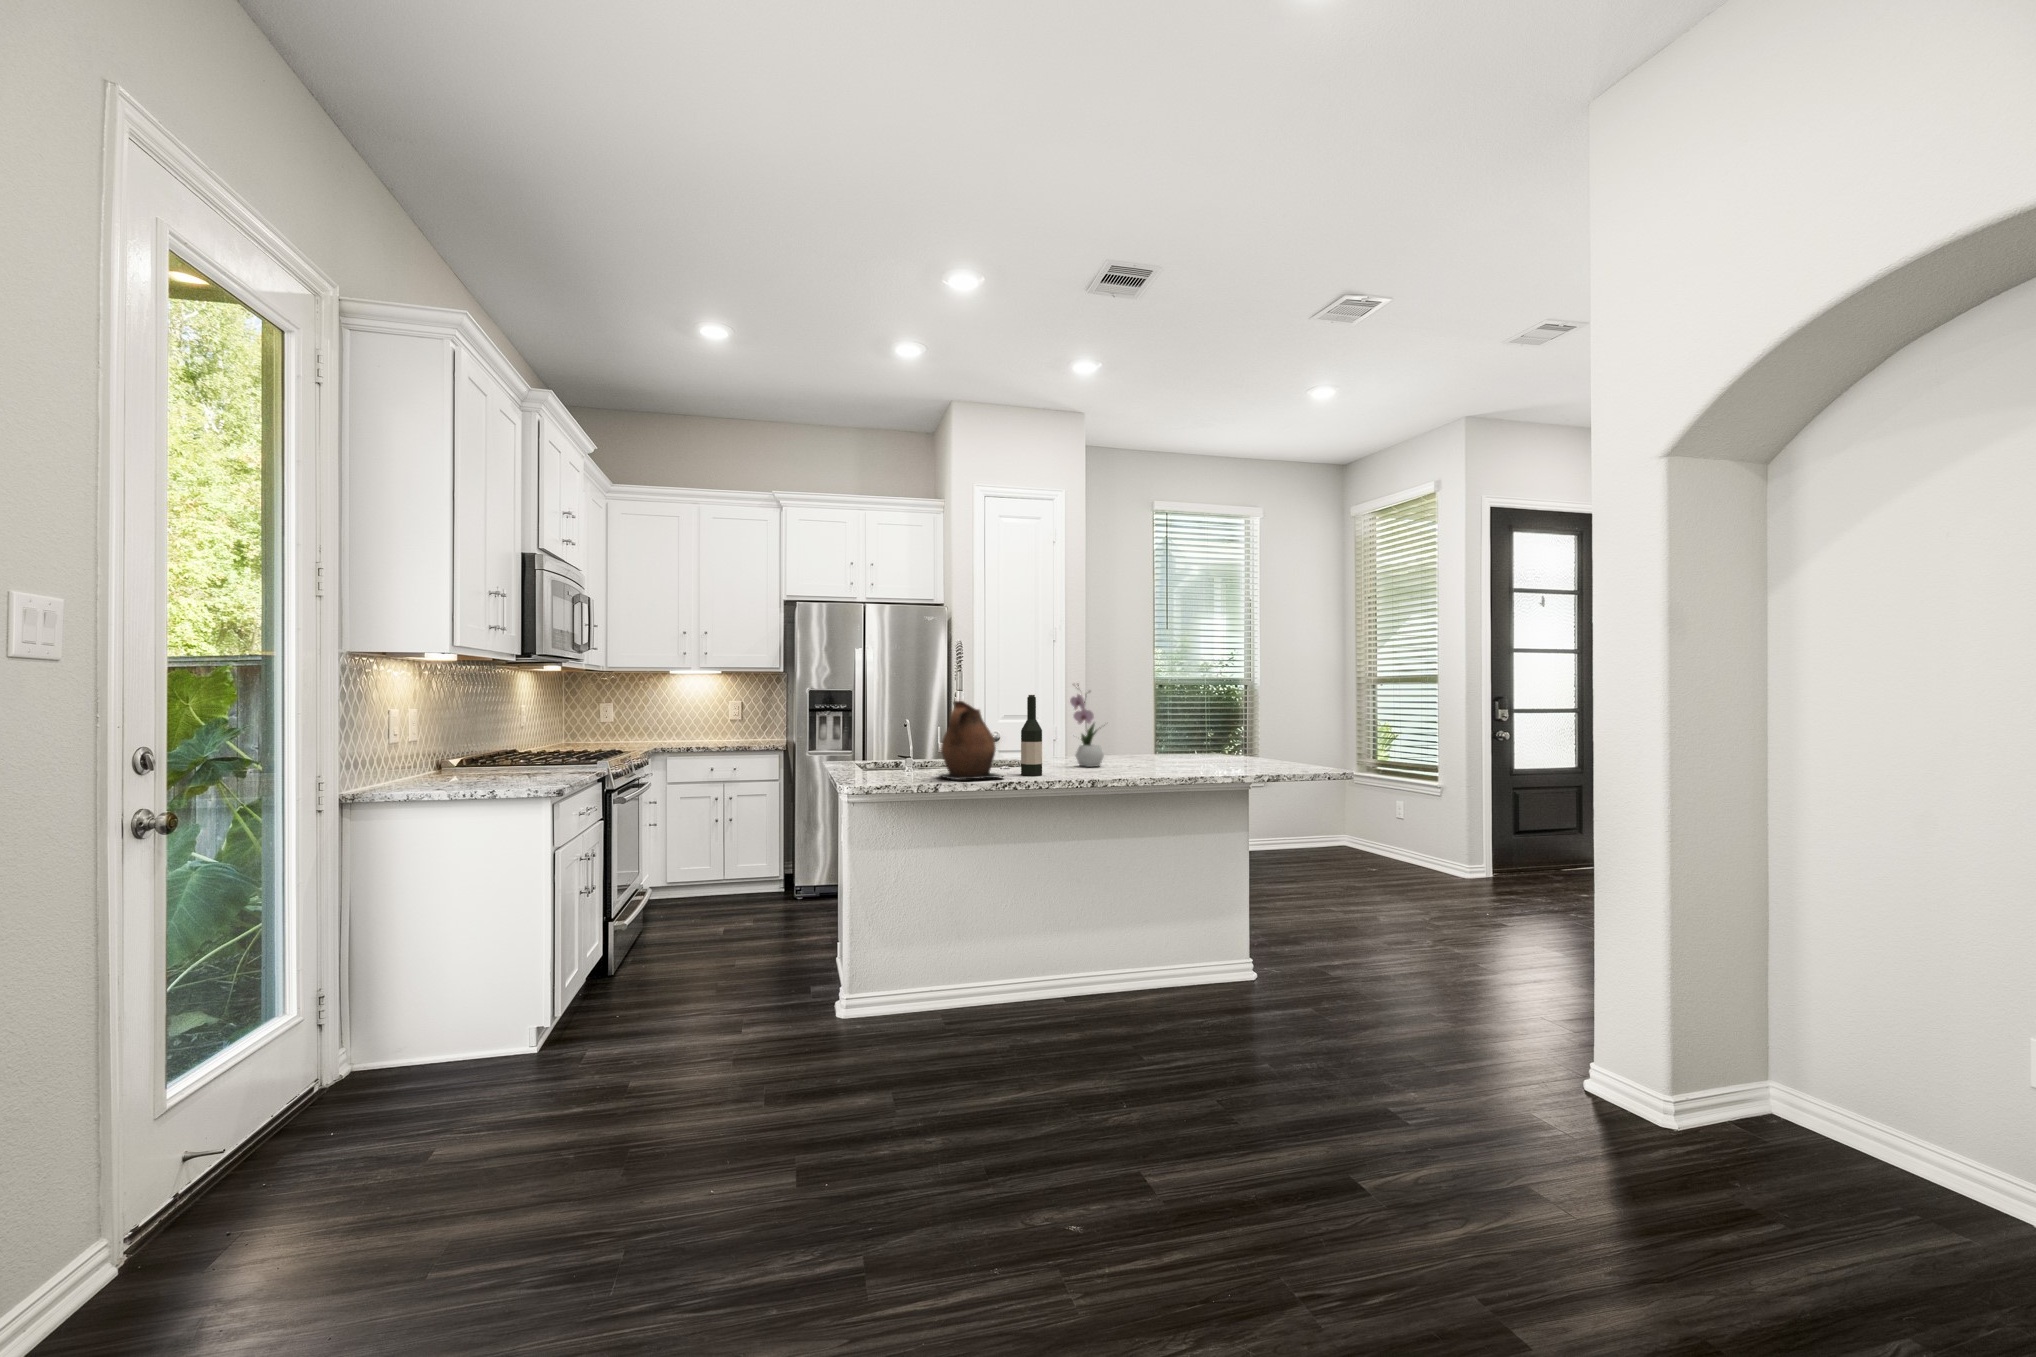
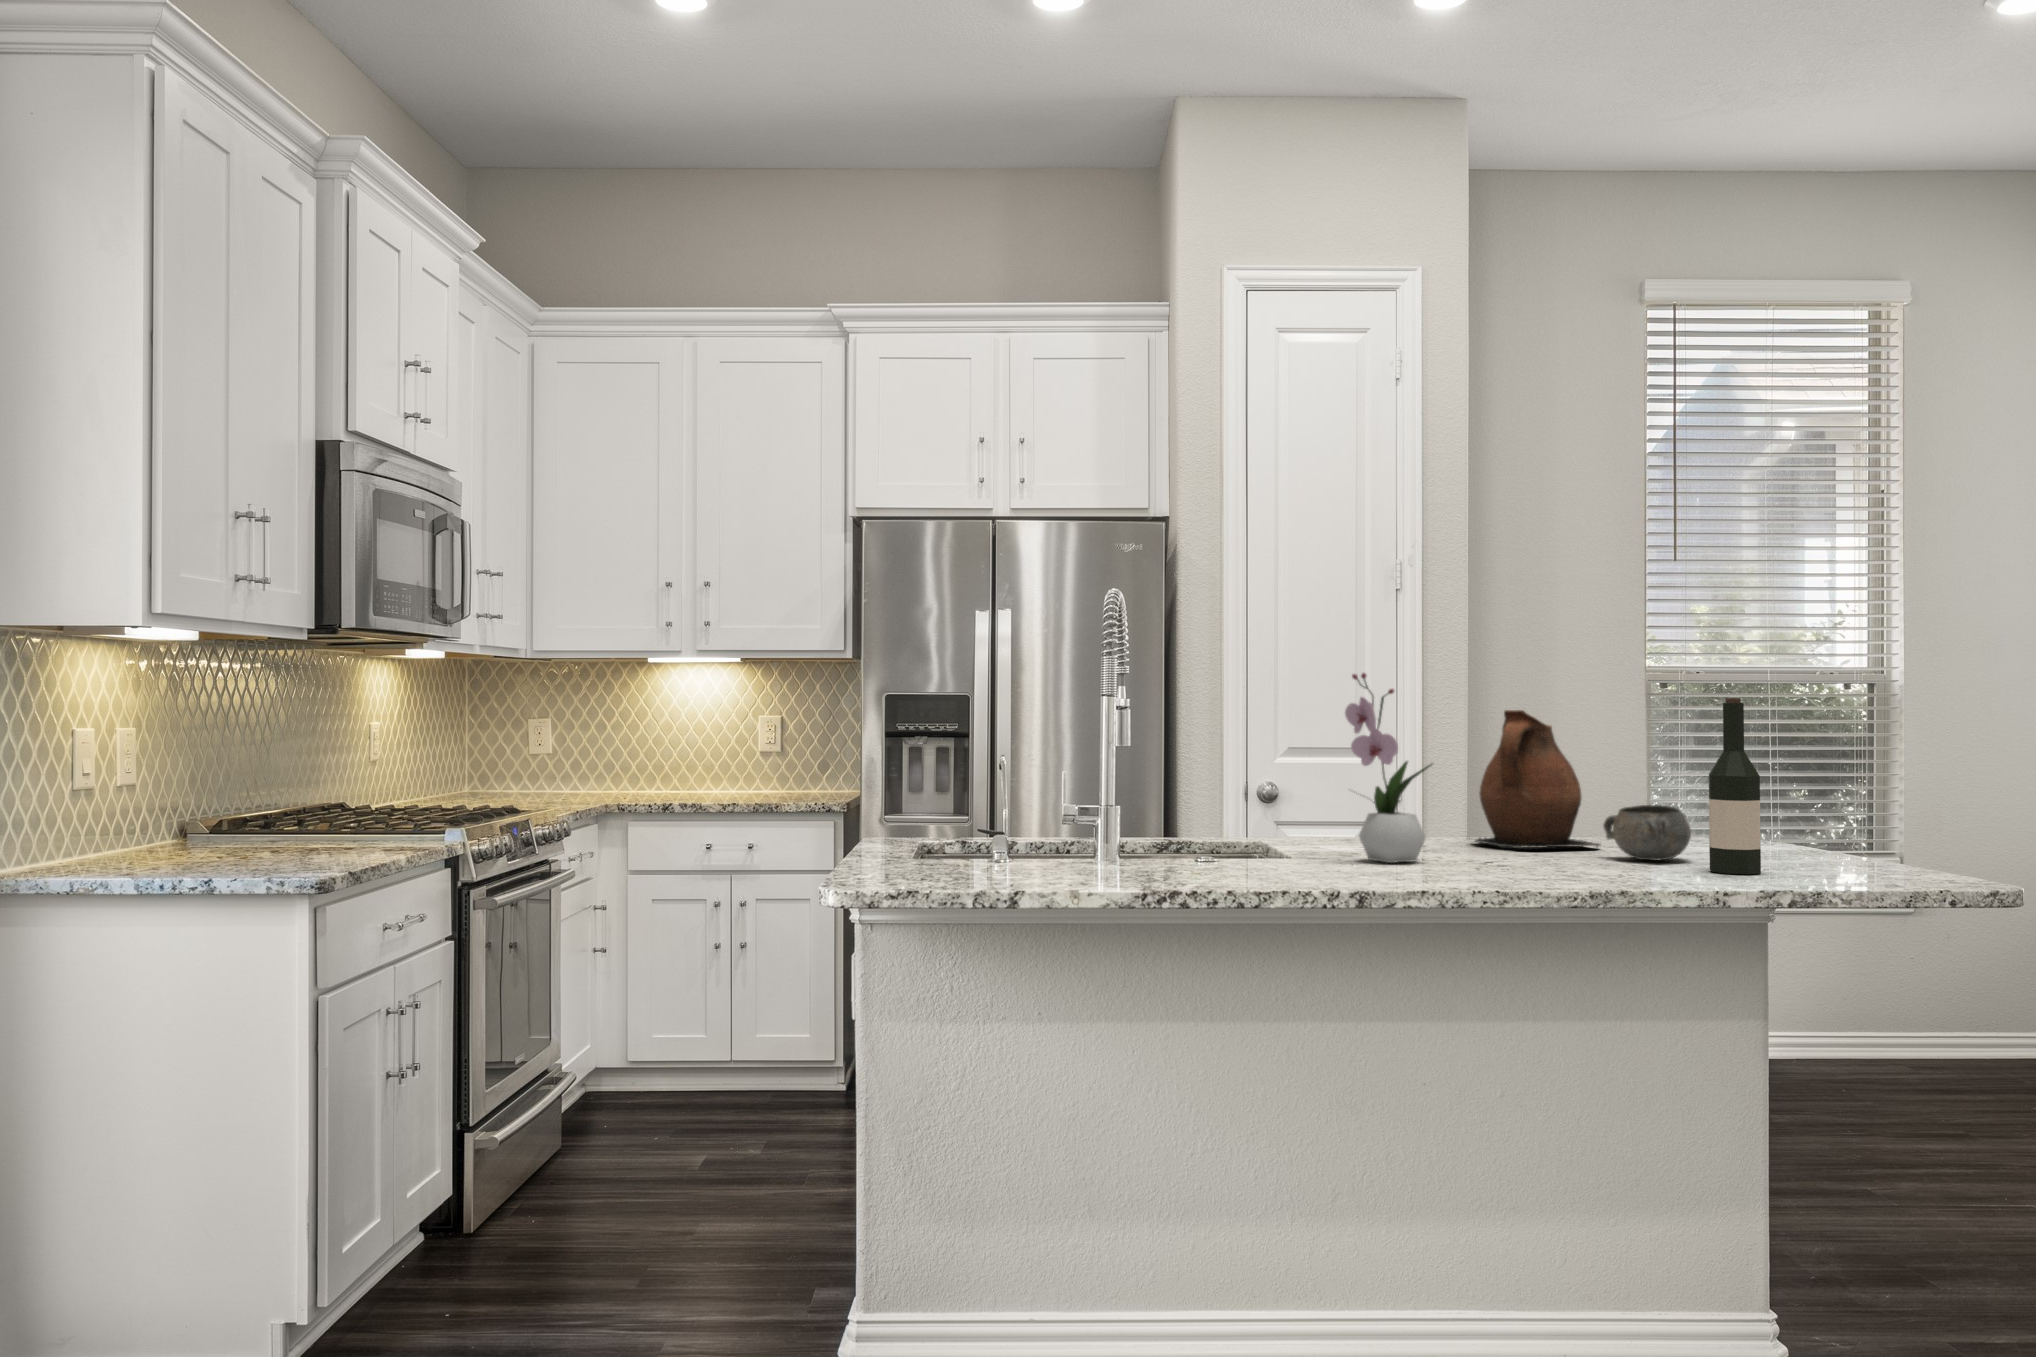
wine bottle: present [1021,695,1042,776] -> present [1709,698,1761,874]
ceramic pitcher: present [939,701,1004,780] -> present [1469,710,1601,848]
decorative bowl: none [1172,740,1208,763] -> present [1603,805,1691,860]

